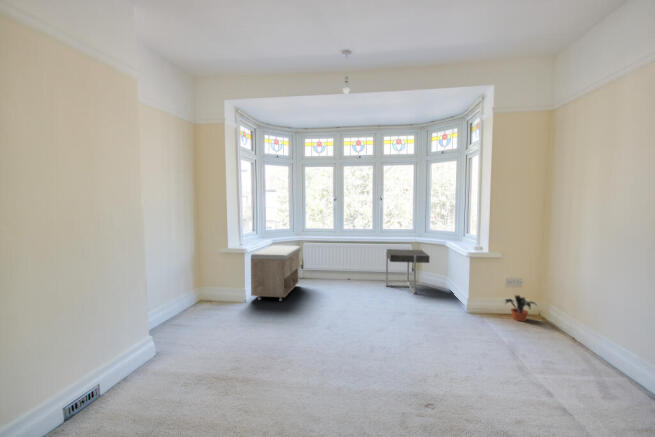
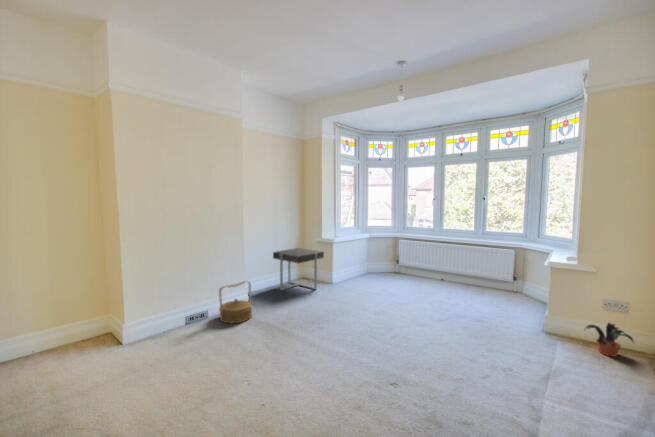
storage bench: present [251,245,301,301] -> none [338,240,391,287]
side table: present [386,249,430,294] -> present [273,248,324,290]
woven basket: none [124,320,181,395] -> present [219,281,252,323]

